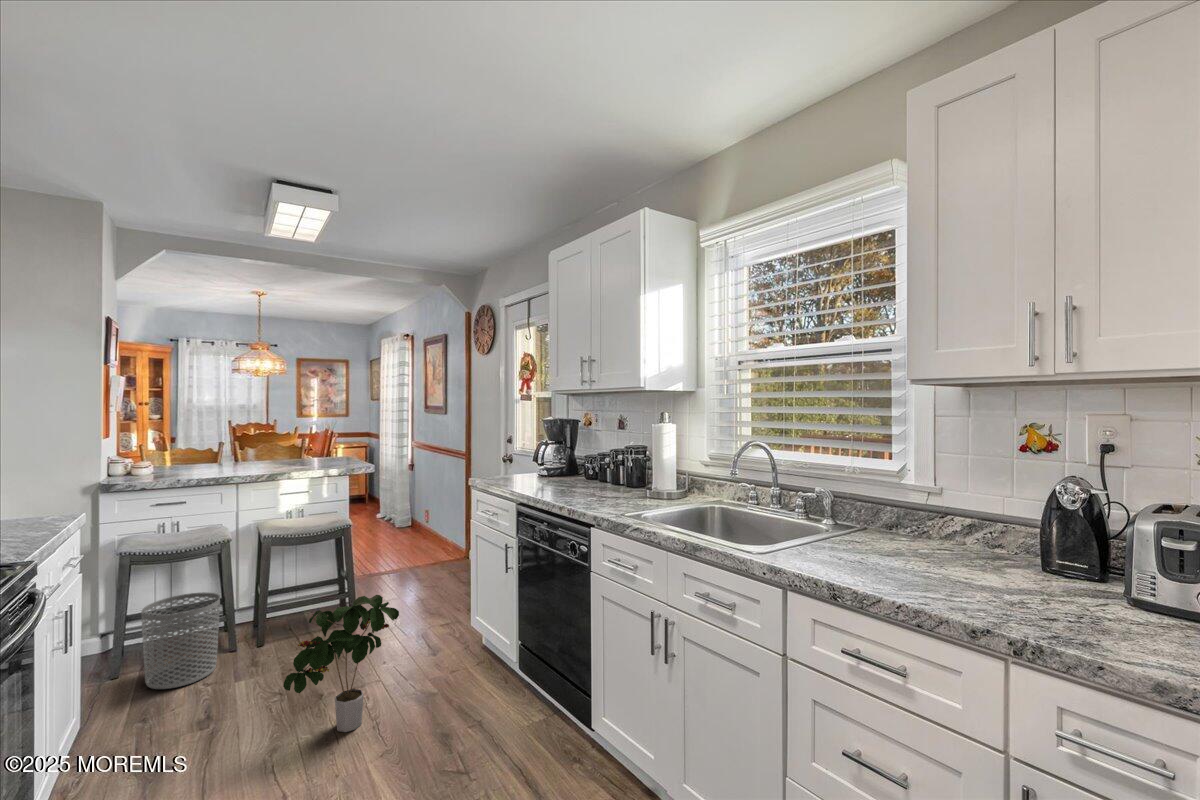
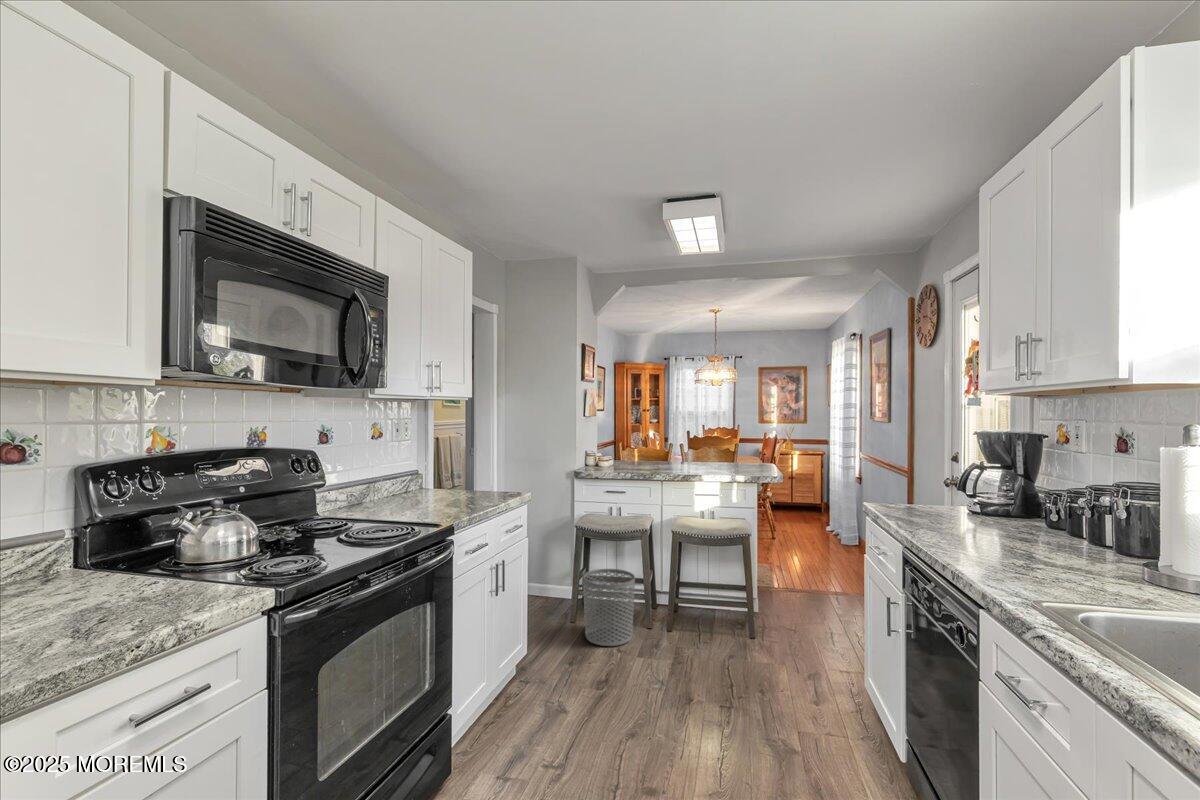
potted plant: present [283,595,399,732] -> none [637,613,756,753]

